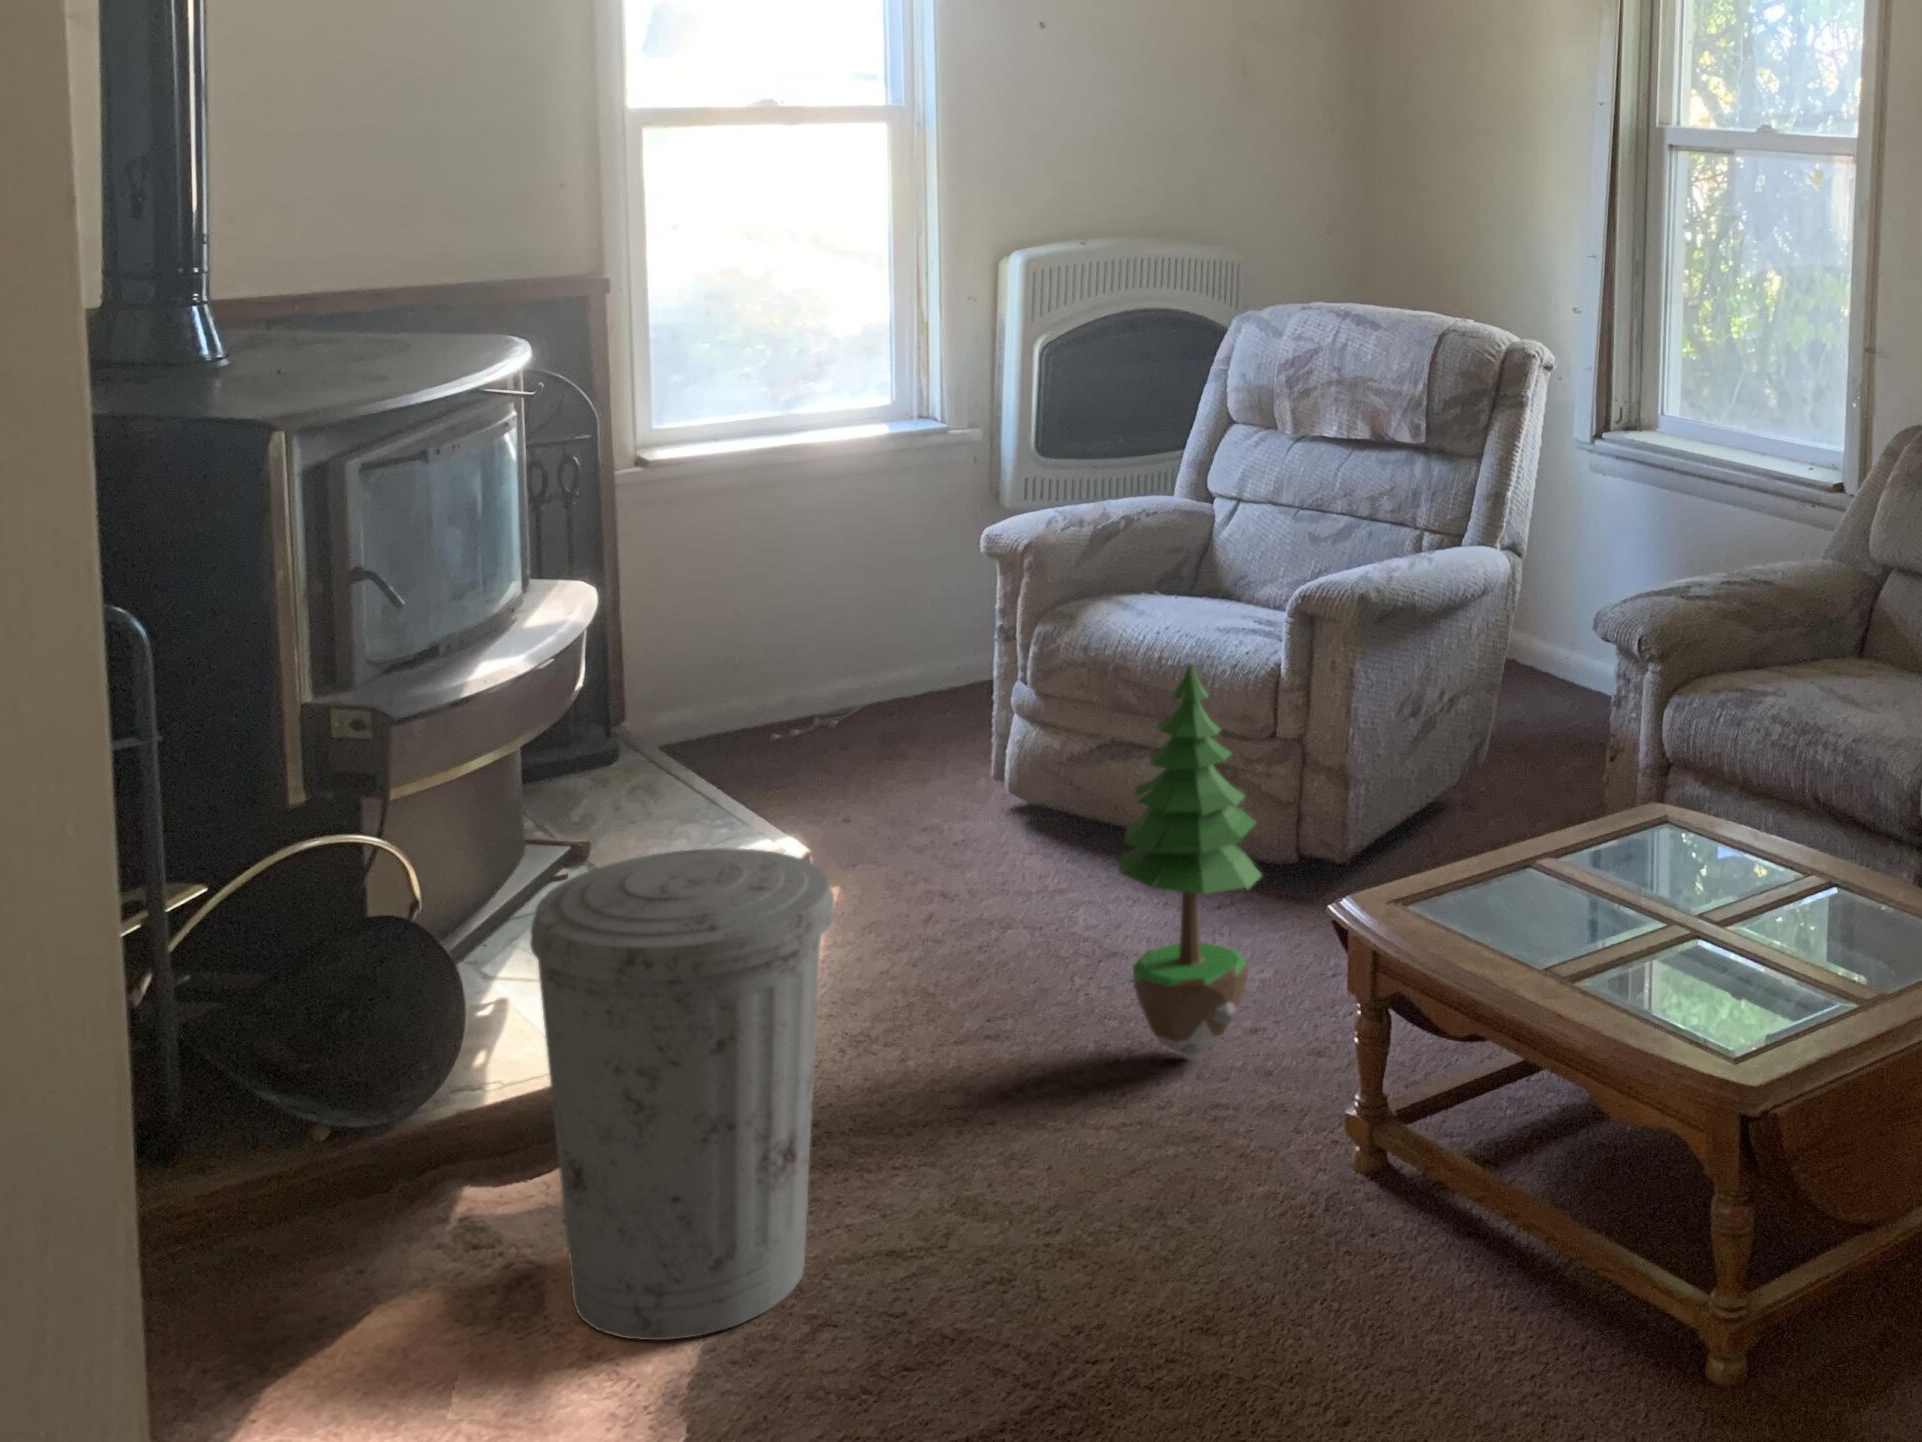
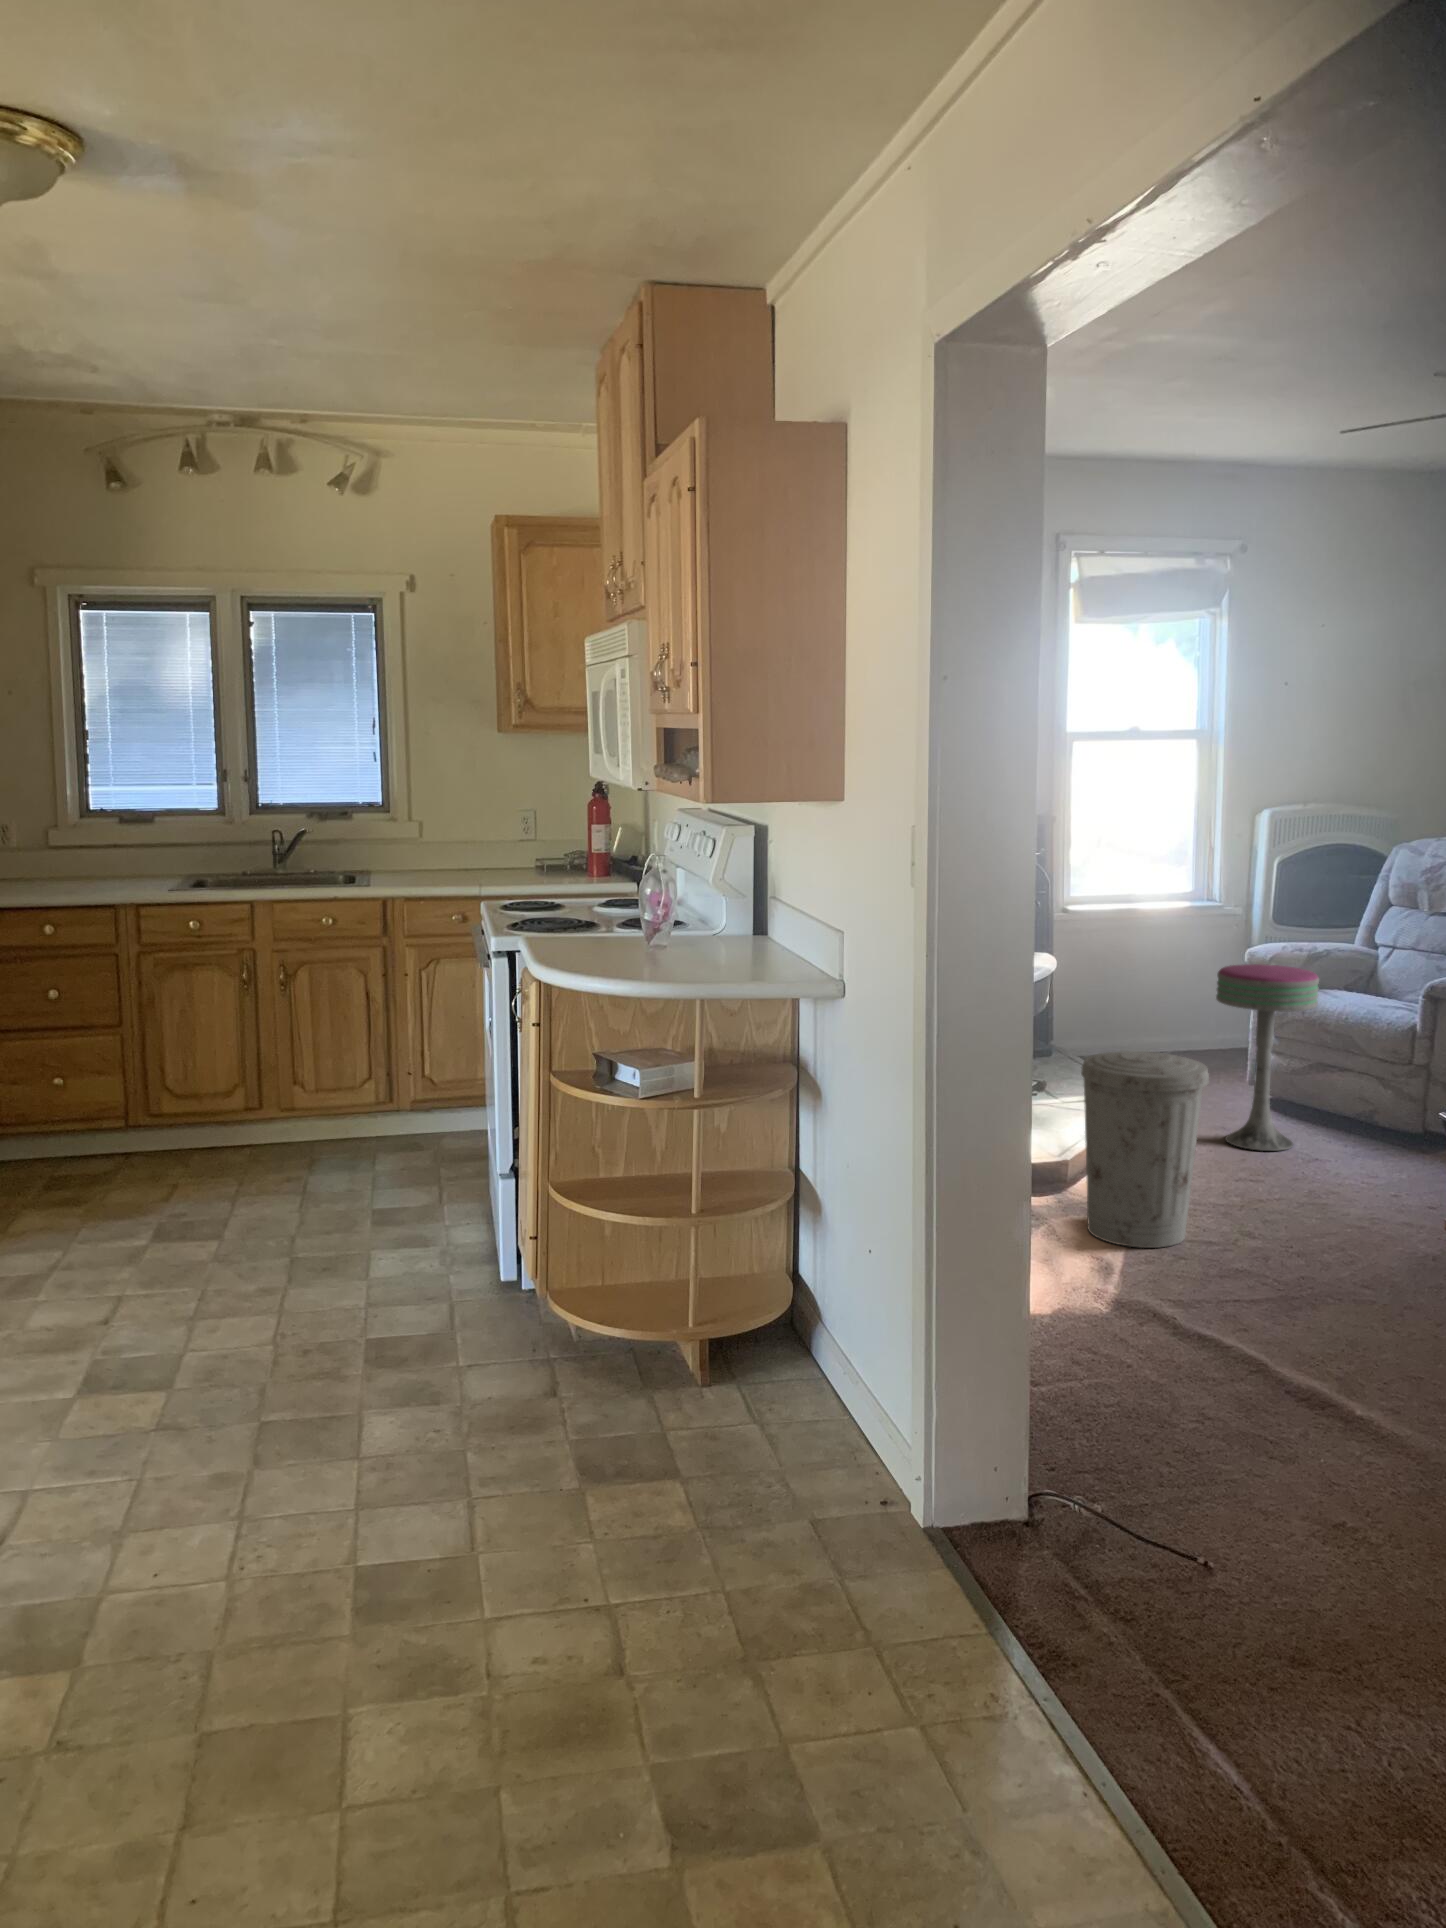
bar stool: none [902,572,1099,954] -> present [1216,964,1319,1151]
potted tree: present [1119,663,1261,1056] -> none [1330,1000,1407,1198]

